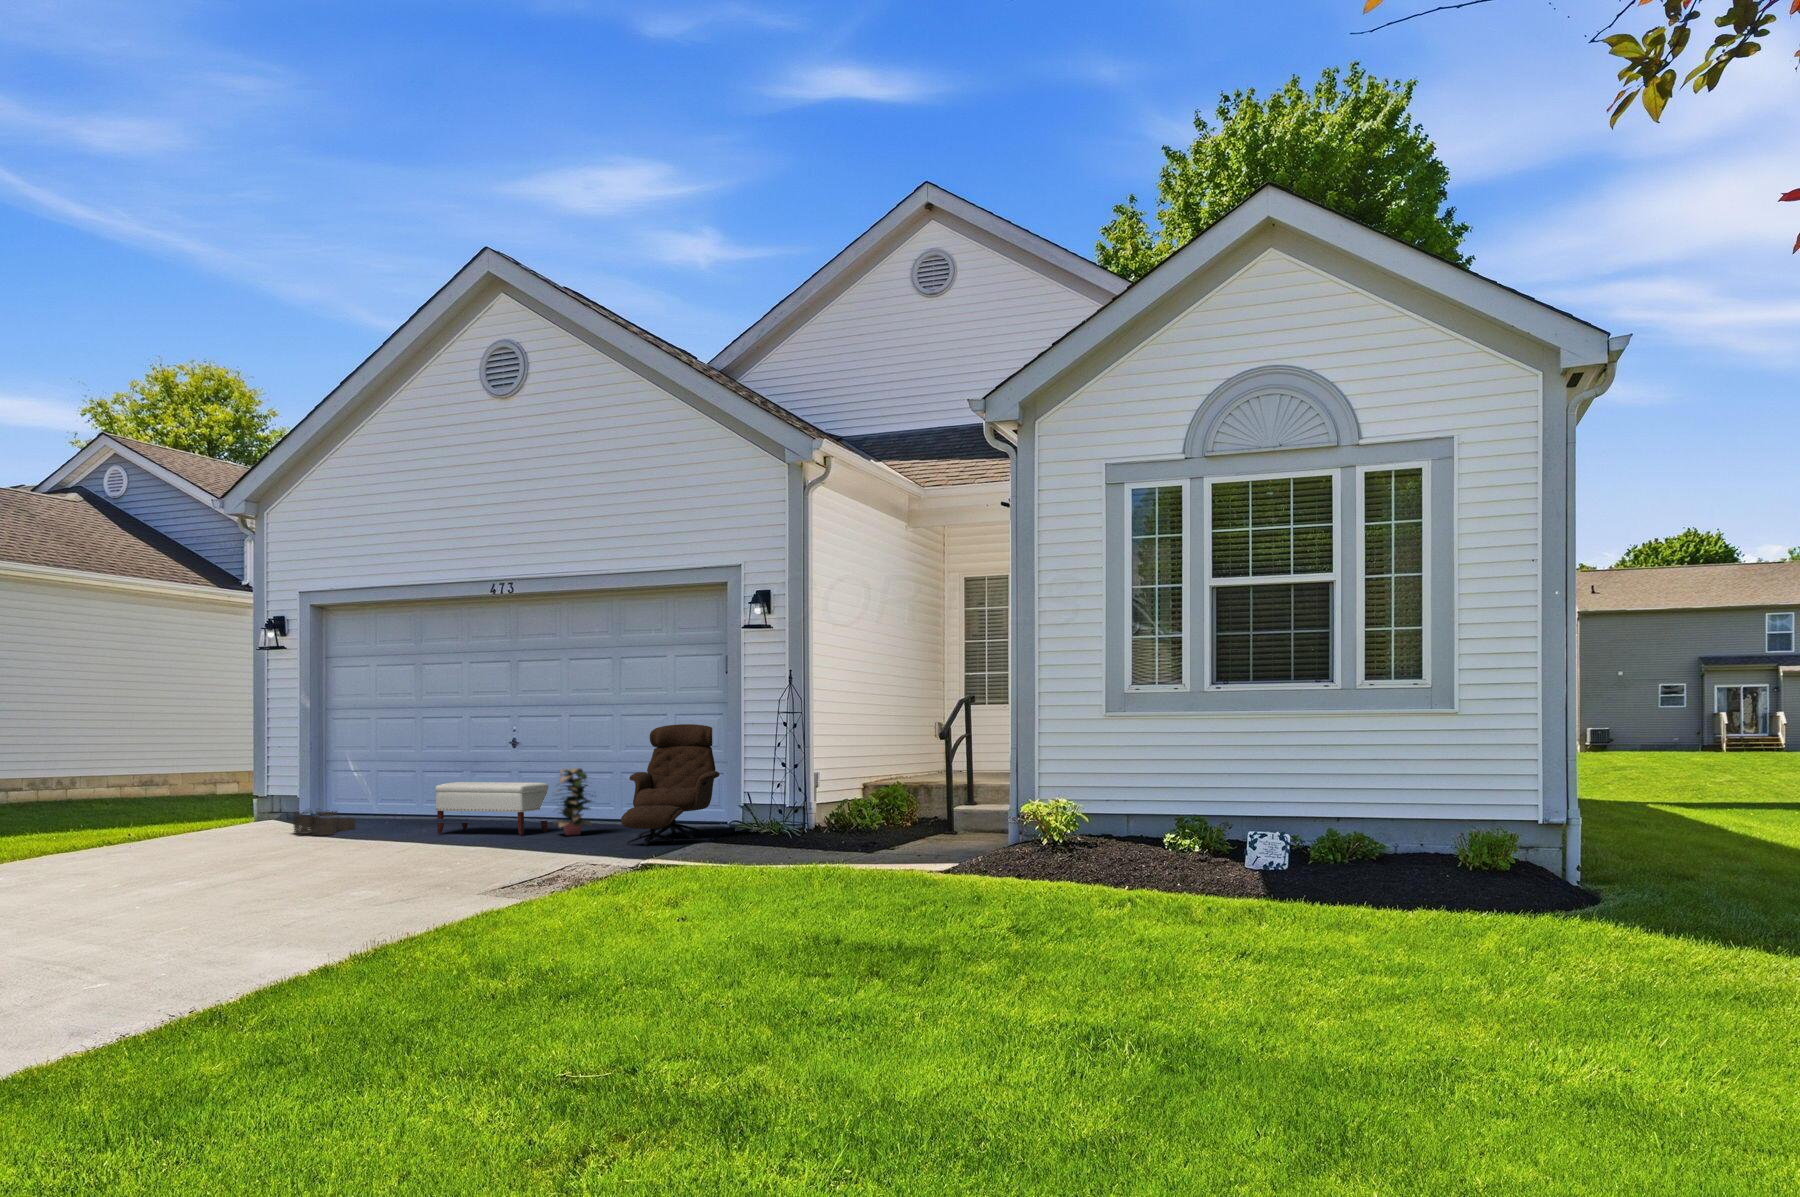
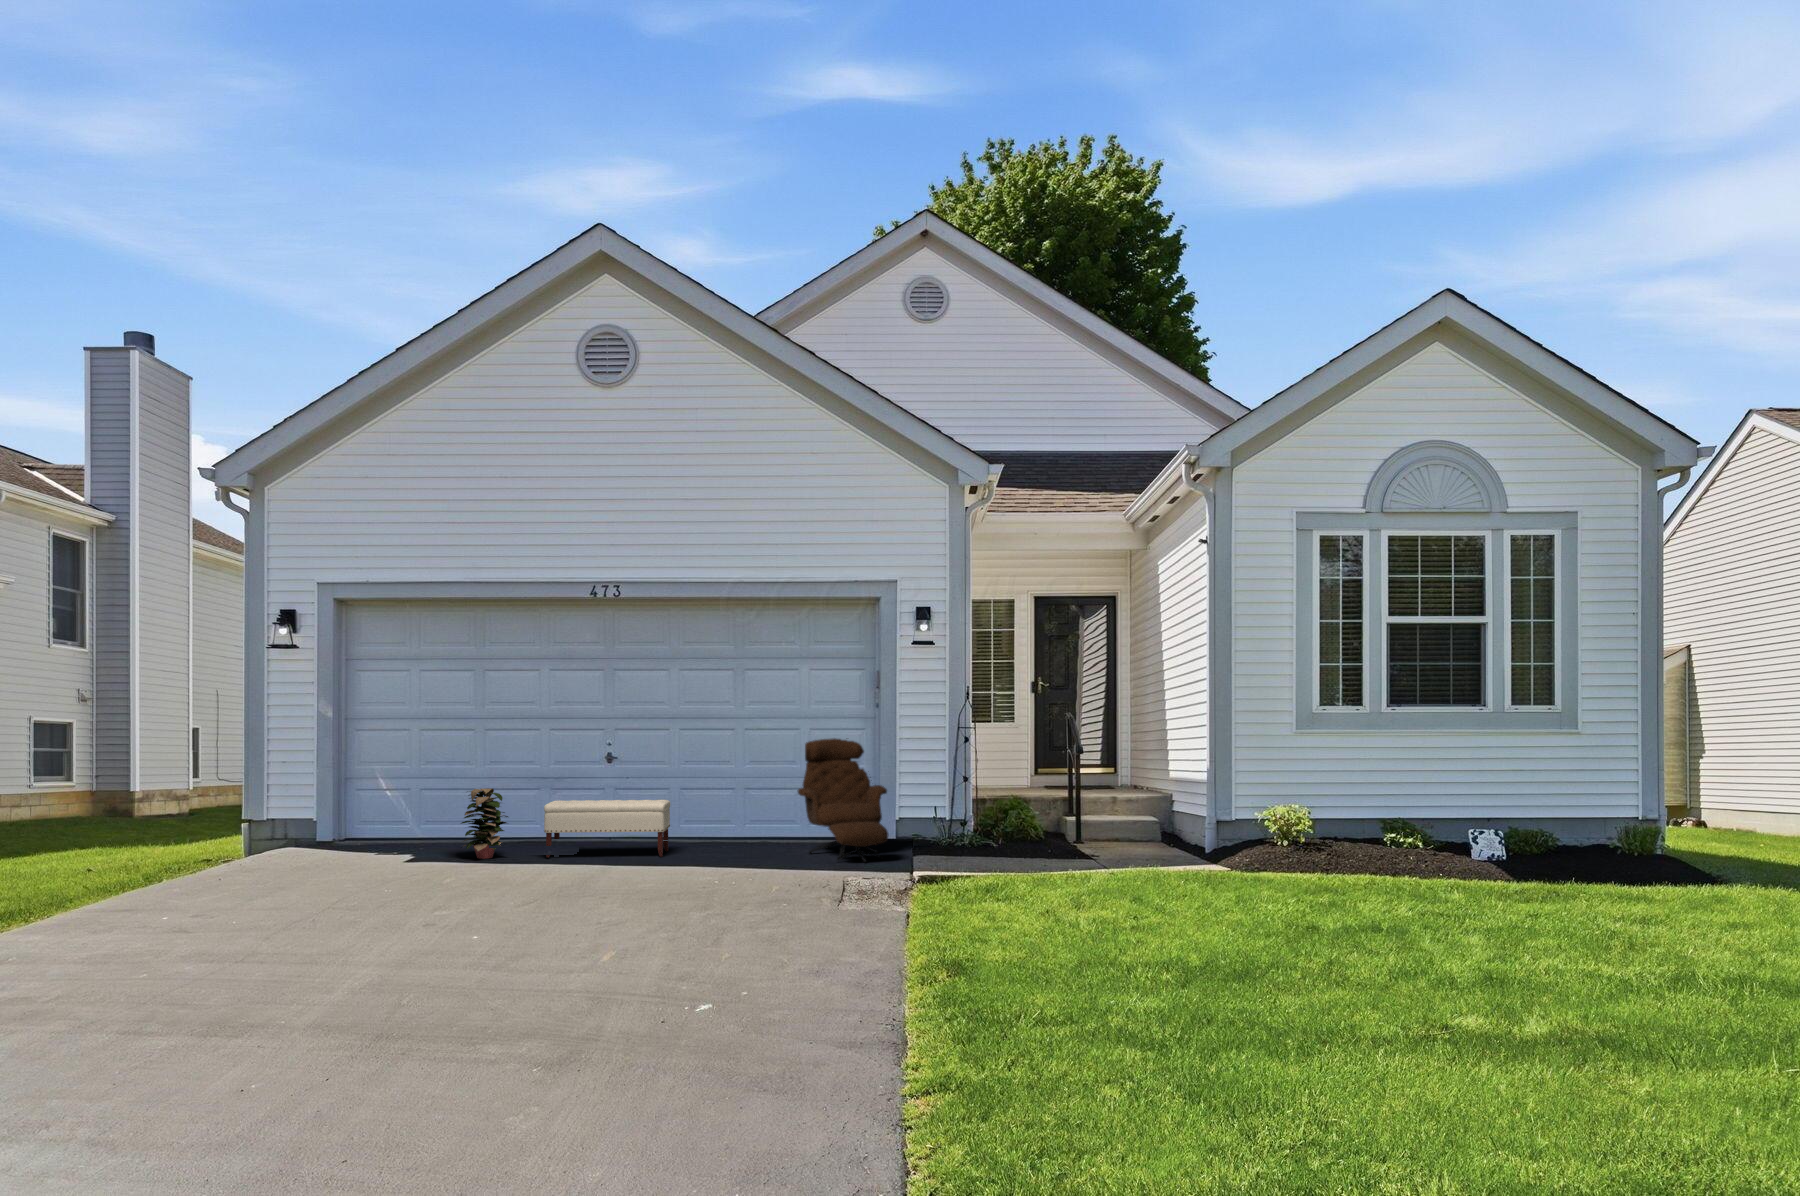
decorative plant: present [554,768,591,835] -> present [461,788,508,859]
woven basket: present [294,811,355,835] -> none [340,830,401,865]

